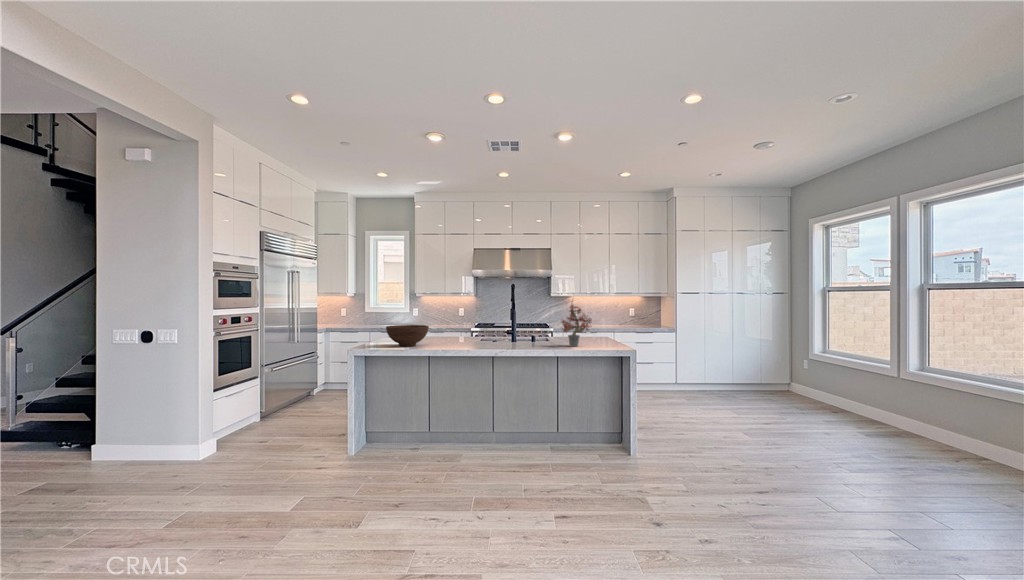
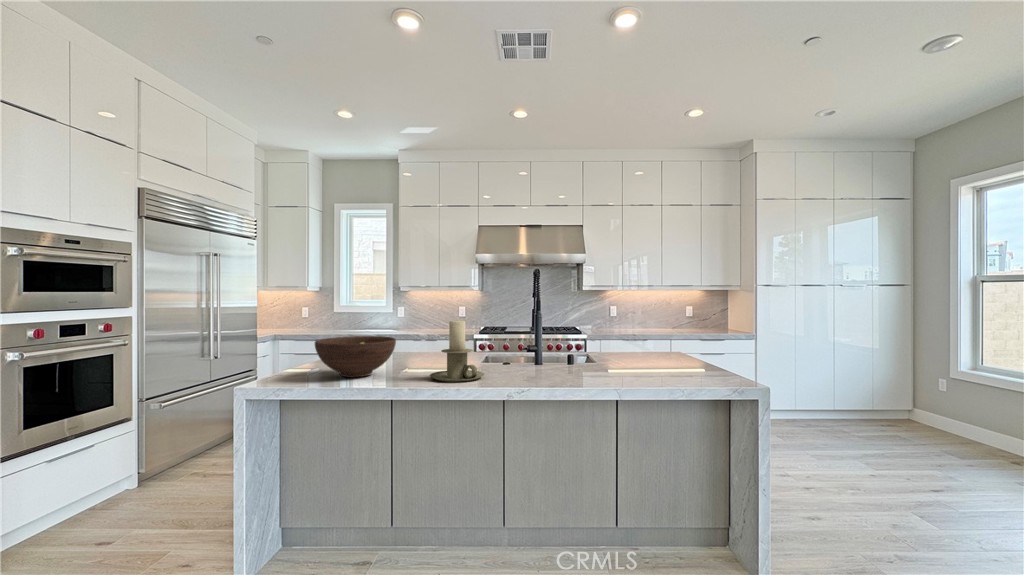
potted plant: present [562,304,591,347] -> none [644,284,707,379]
candle holder: none [448,316,477,348] -> present [430,321,484,382]

